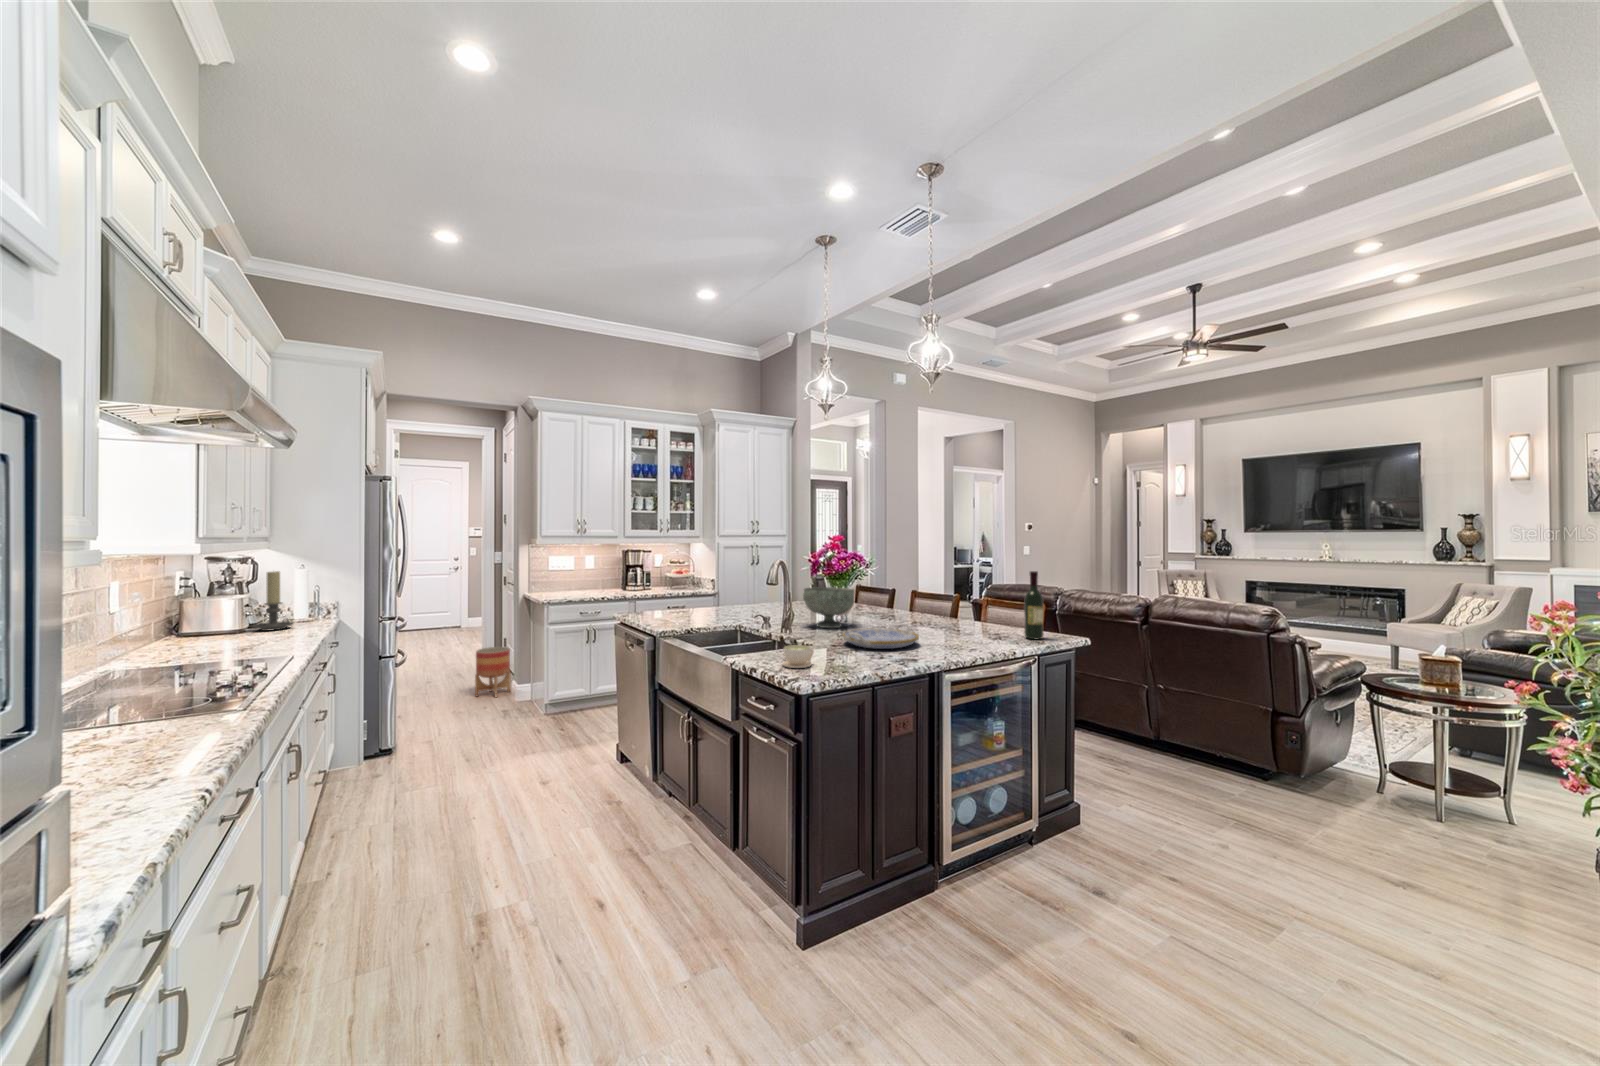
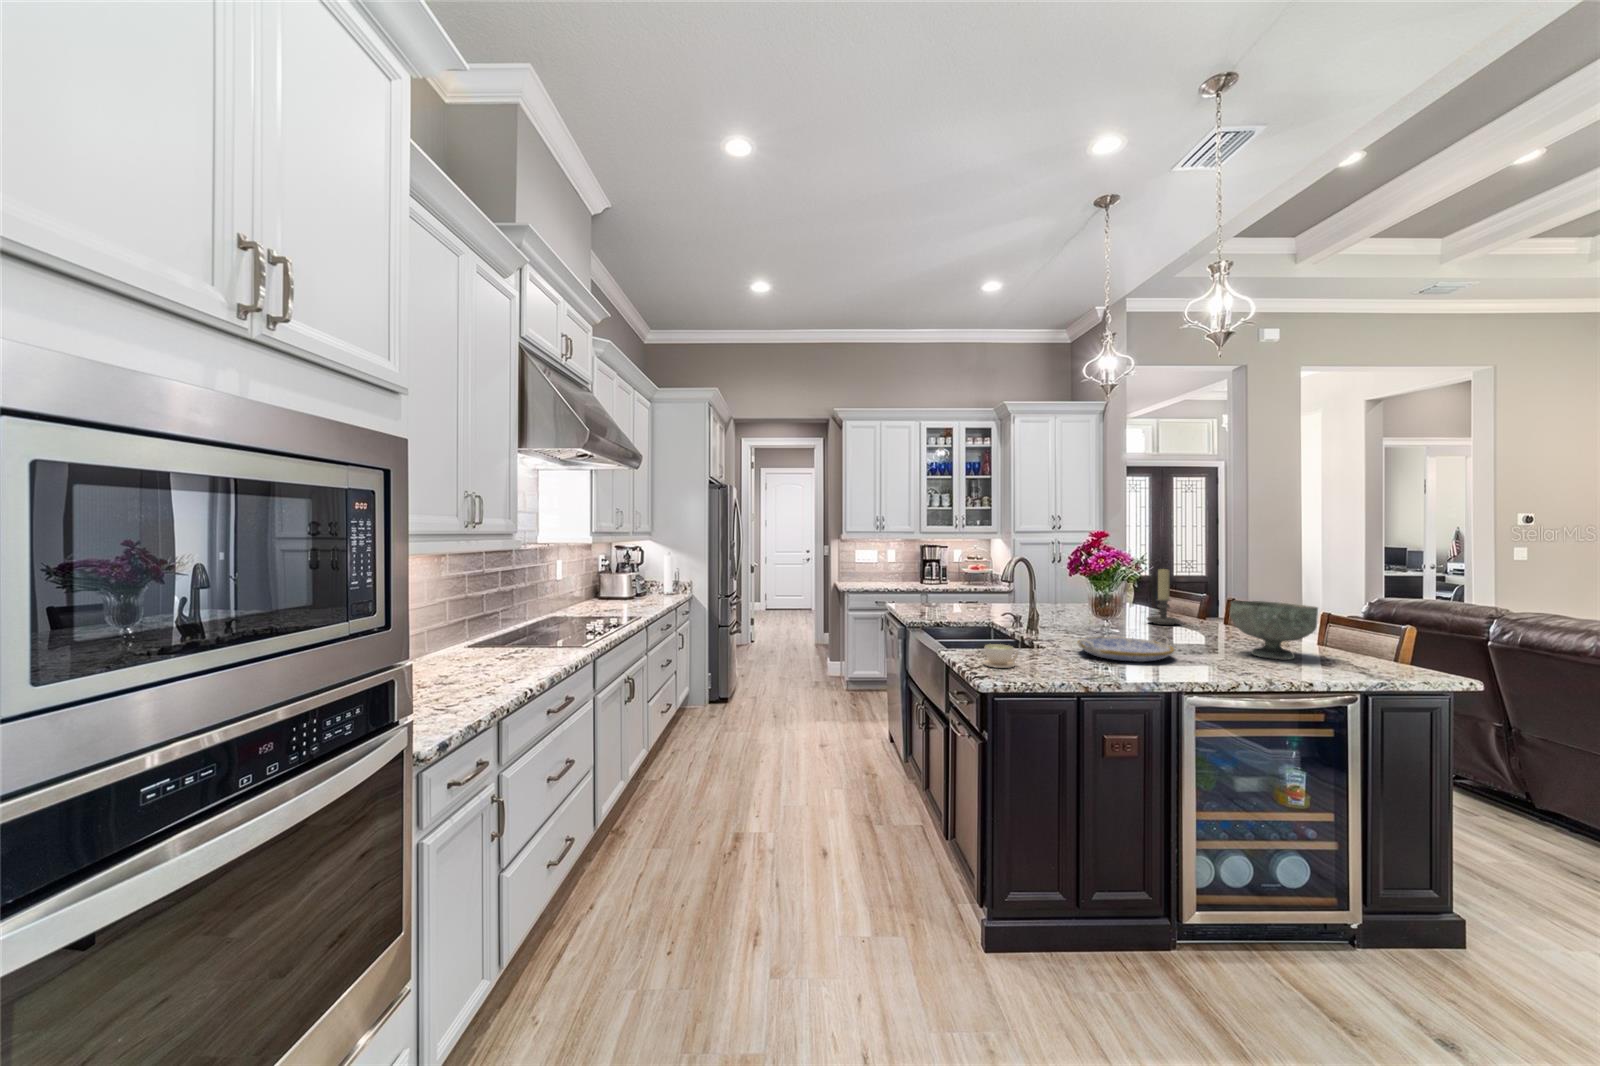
candle holder: present [253,571,294,631] -> present [1147,569,1181,625]
wine bottle: present [1024,571,1043,639] -> none [1349,580,1381,673]
decorative bowl: present [803,587,854,628] -> present [1230,601,1318,659]
planter: present [475,647,510,697] -> none [798,628,826,672]

